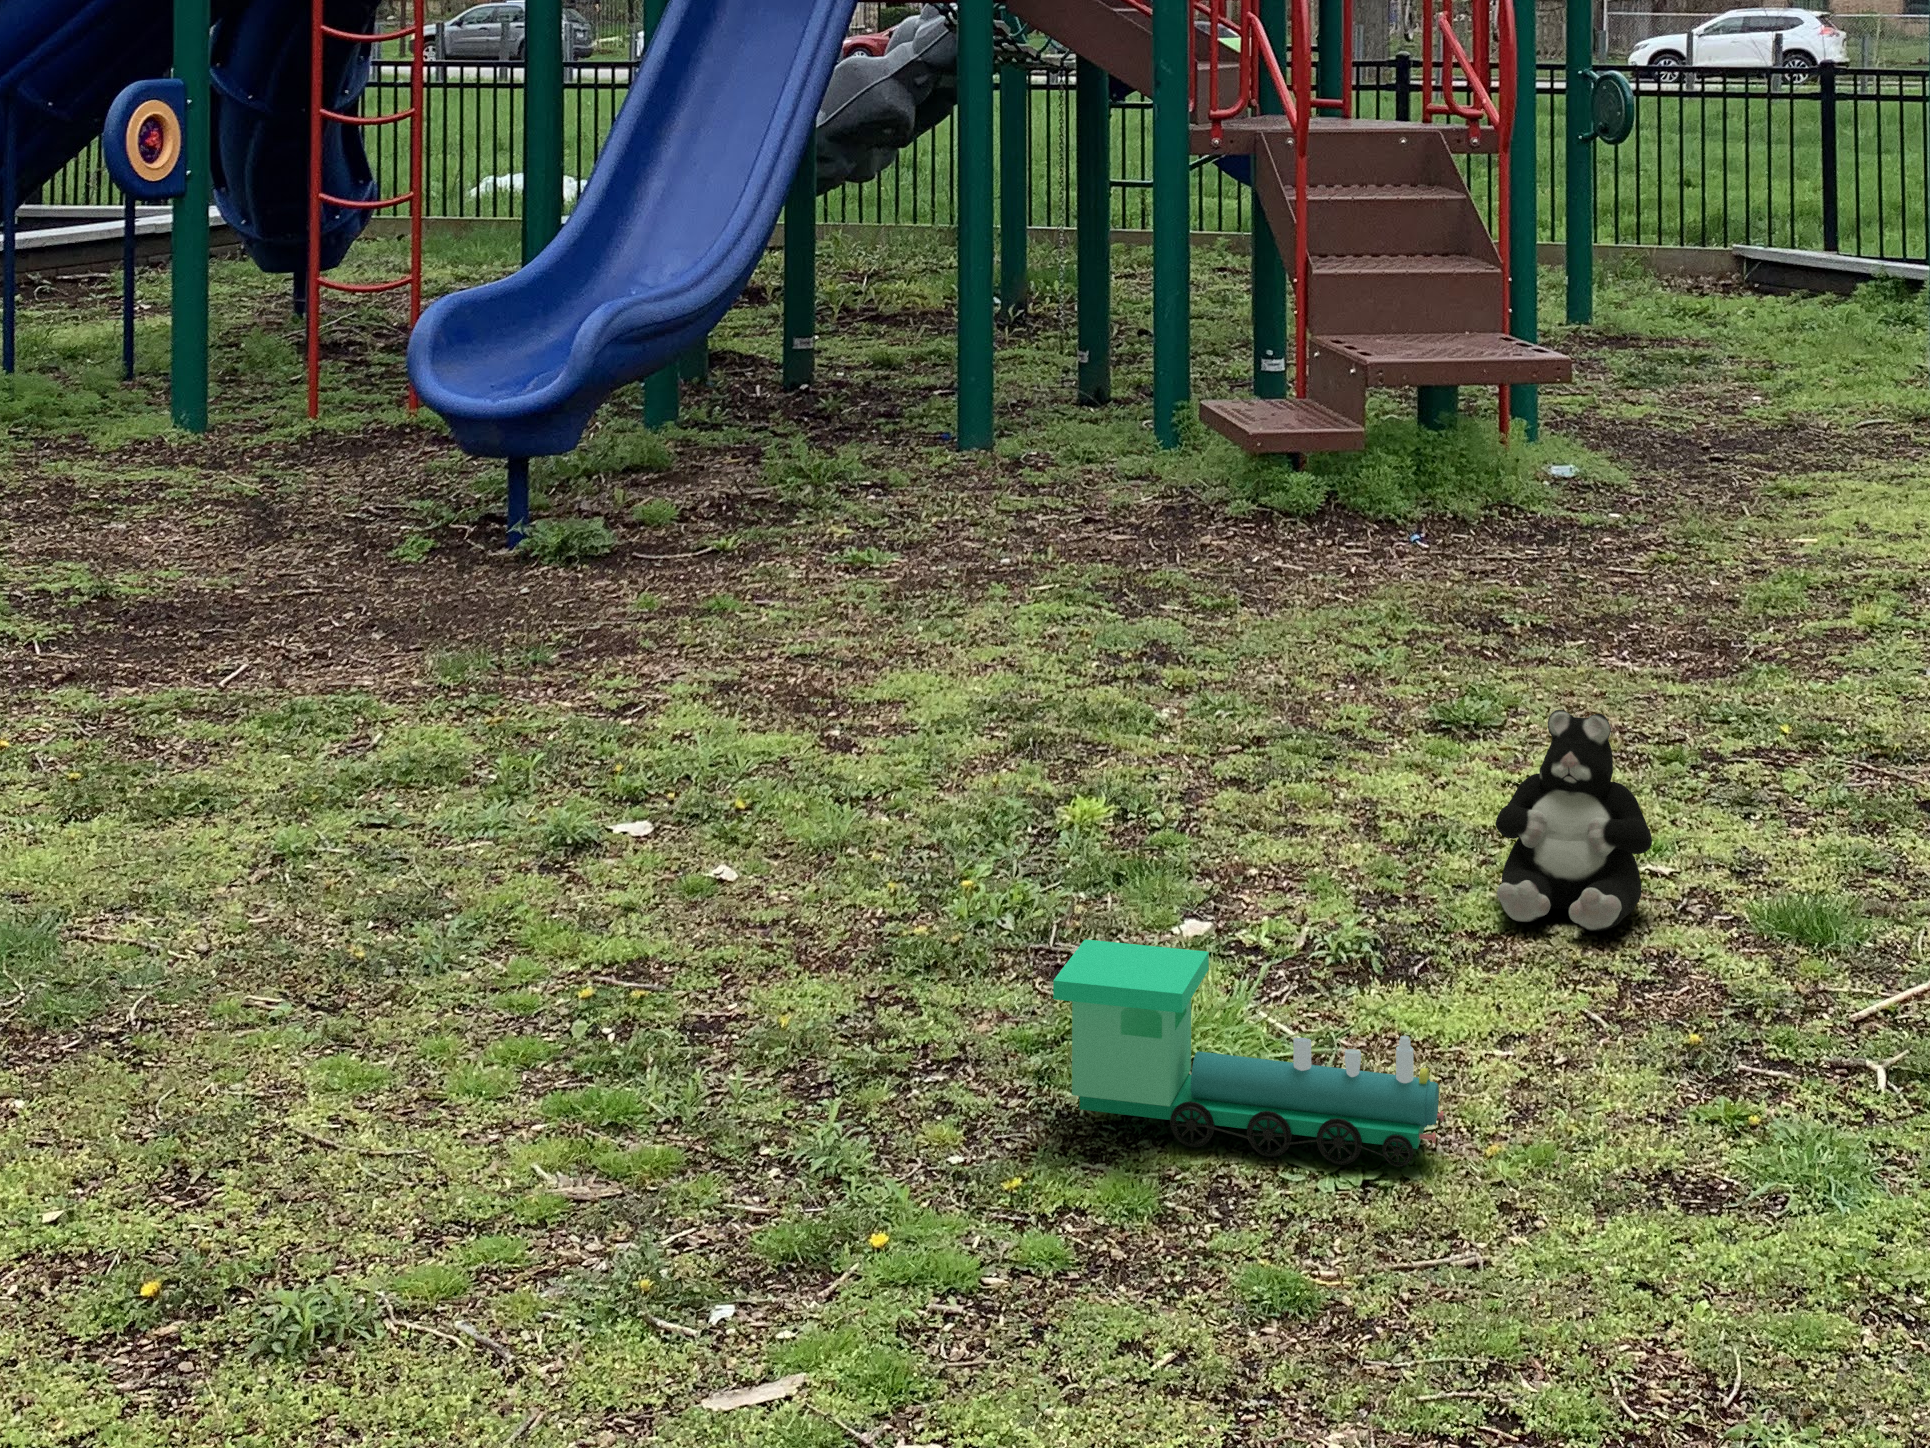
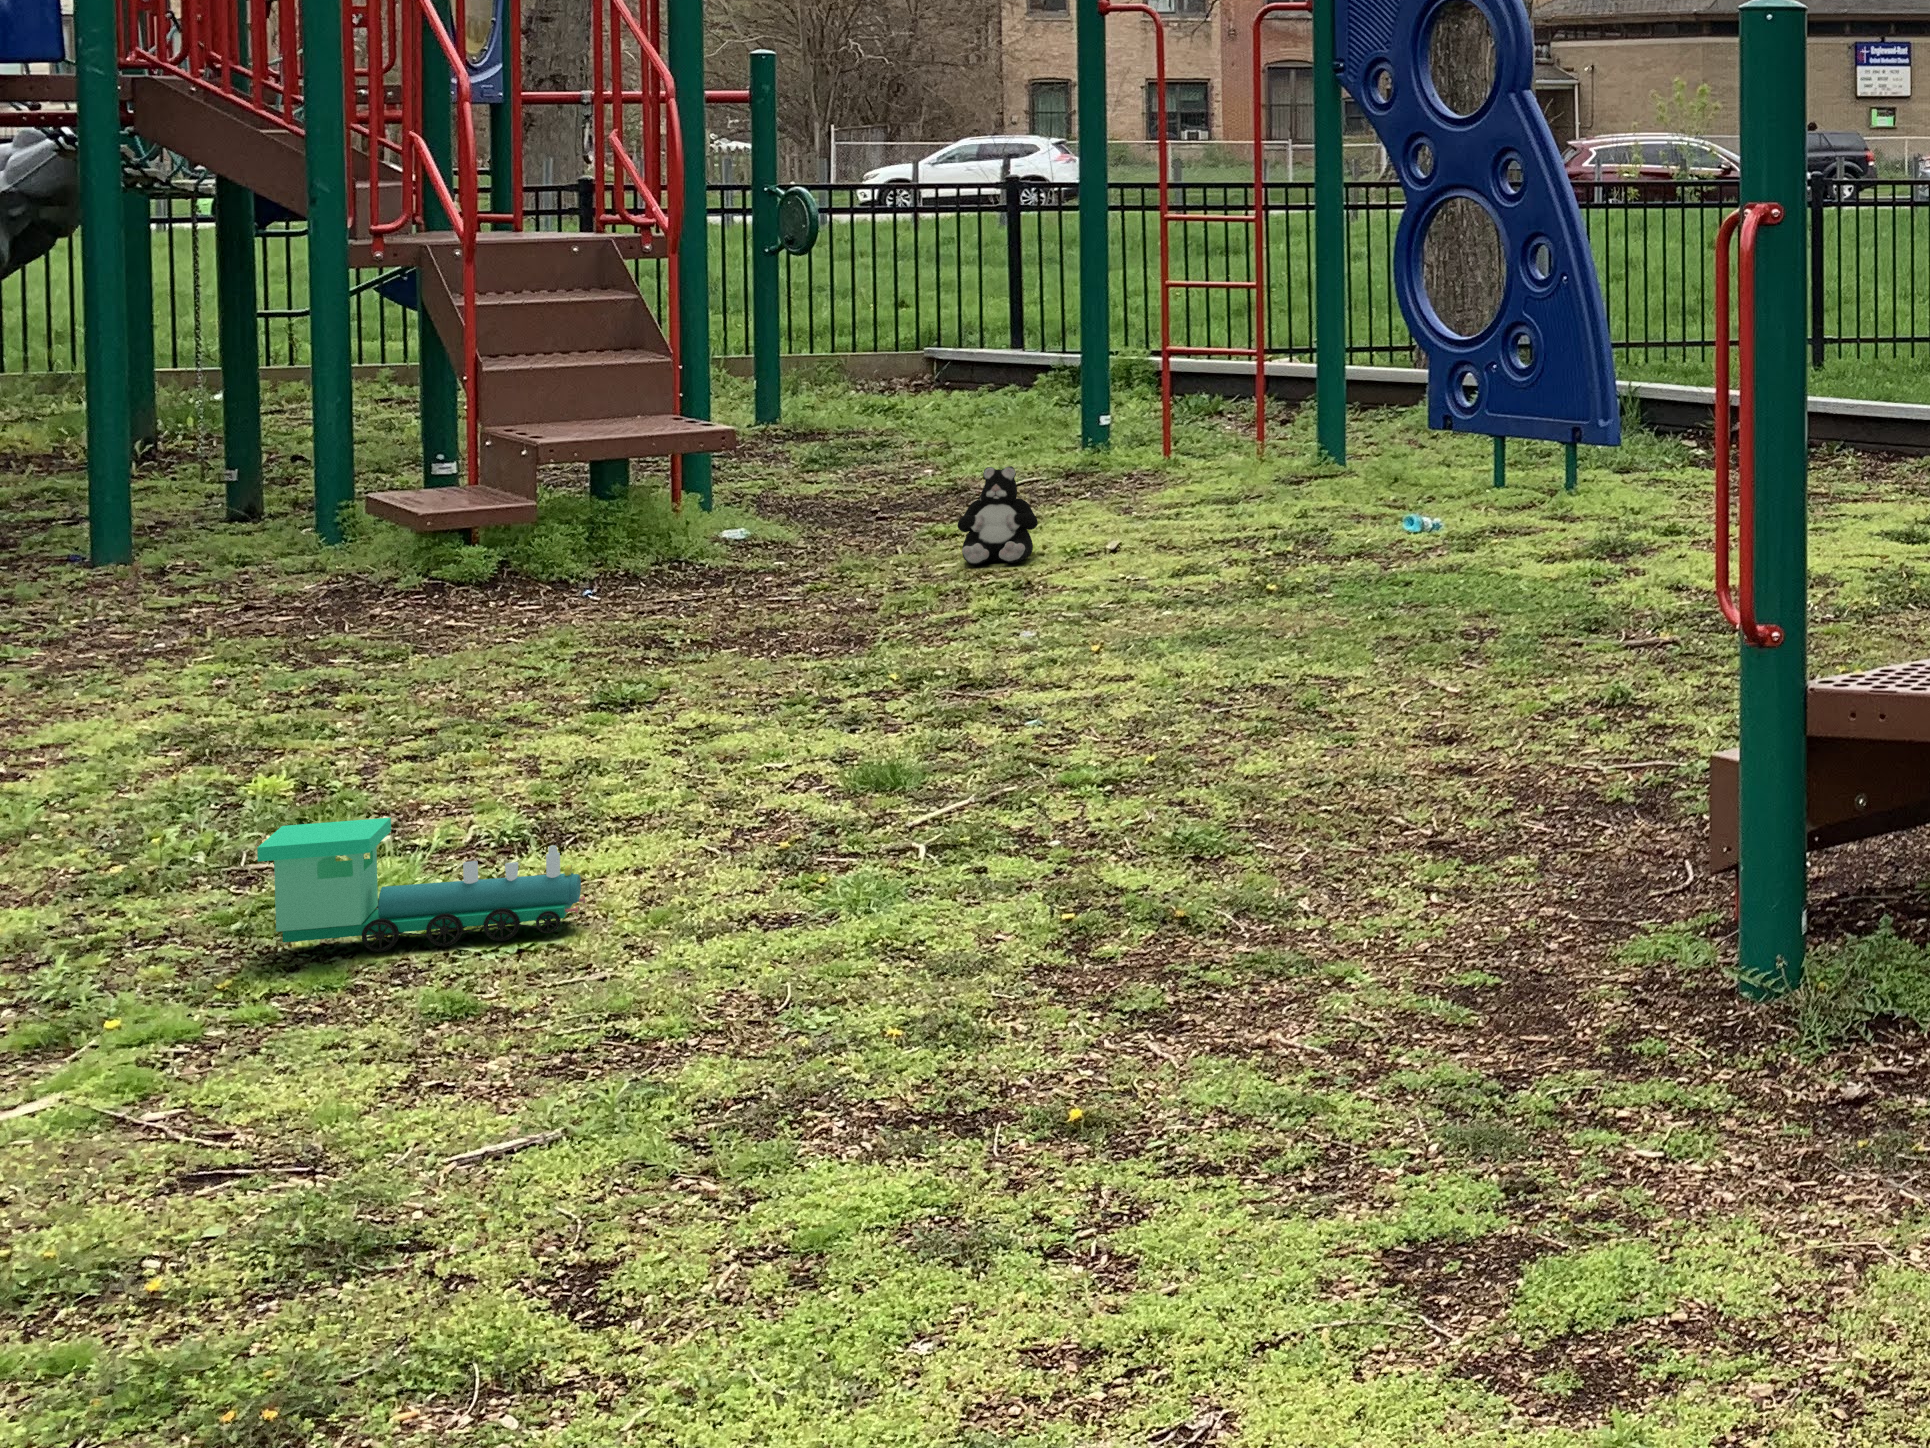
plush toy: present [1496,710,1652,931] -> present [957,466,1038,565]

